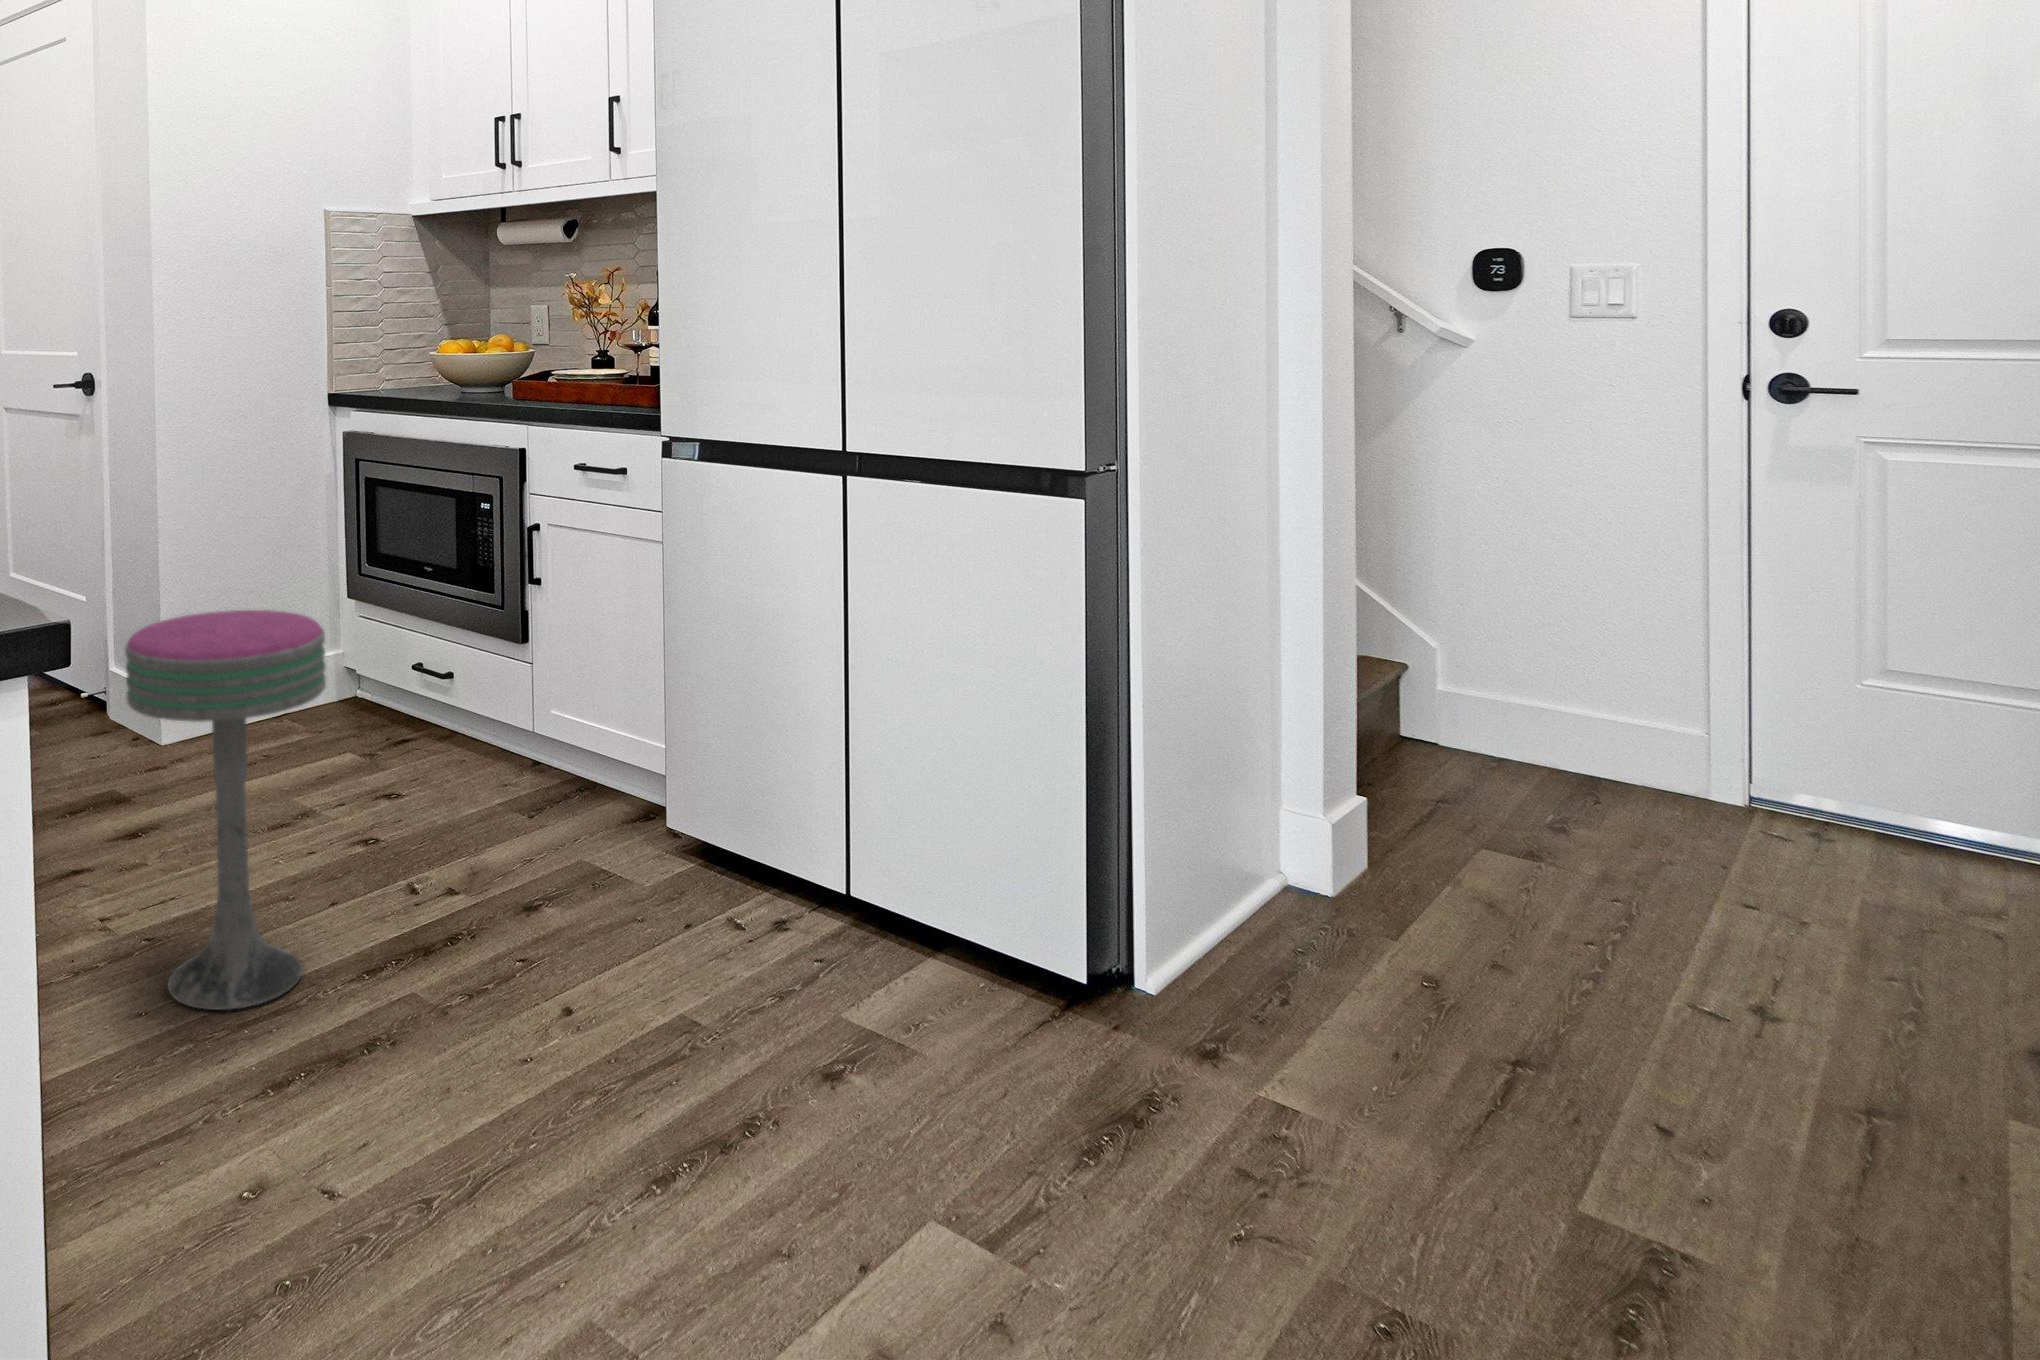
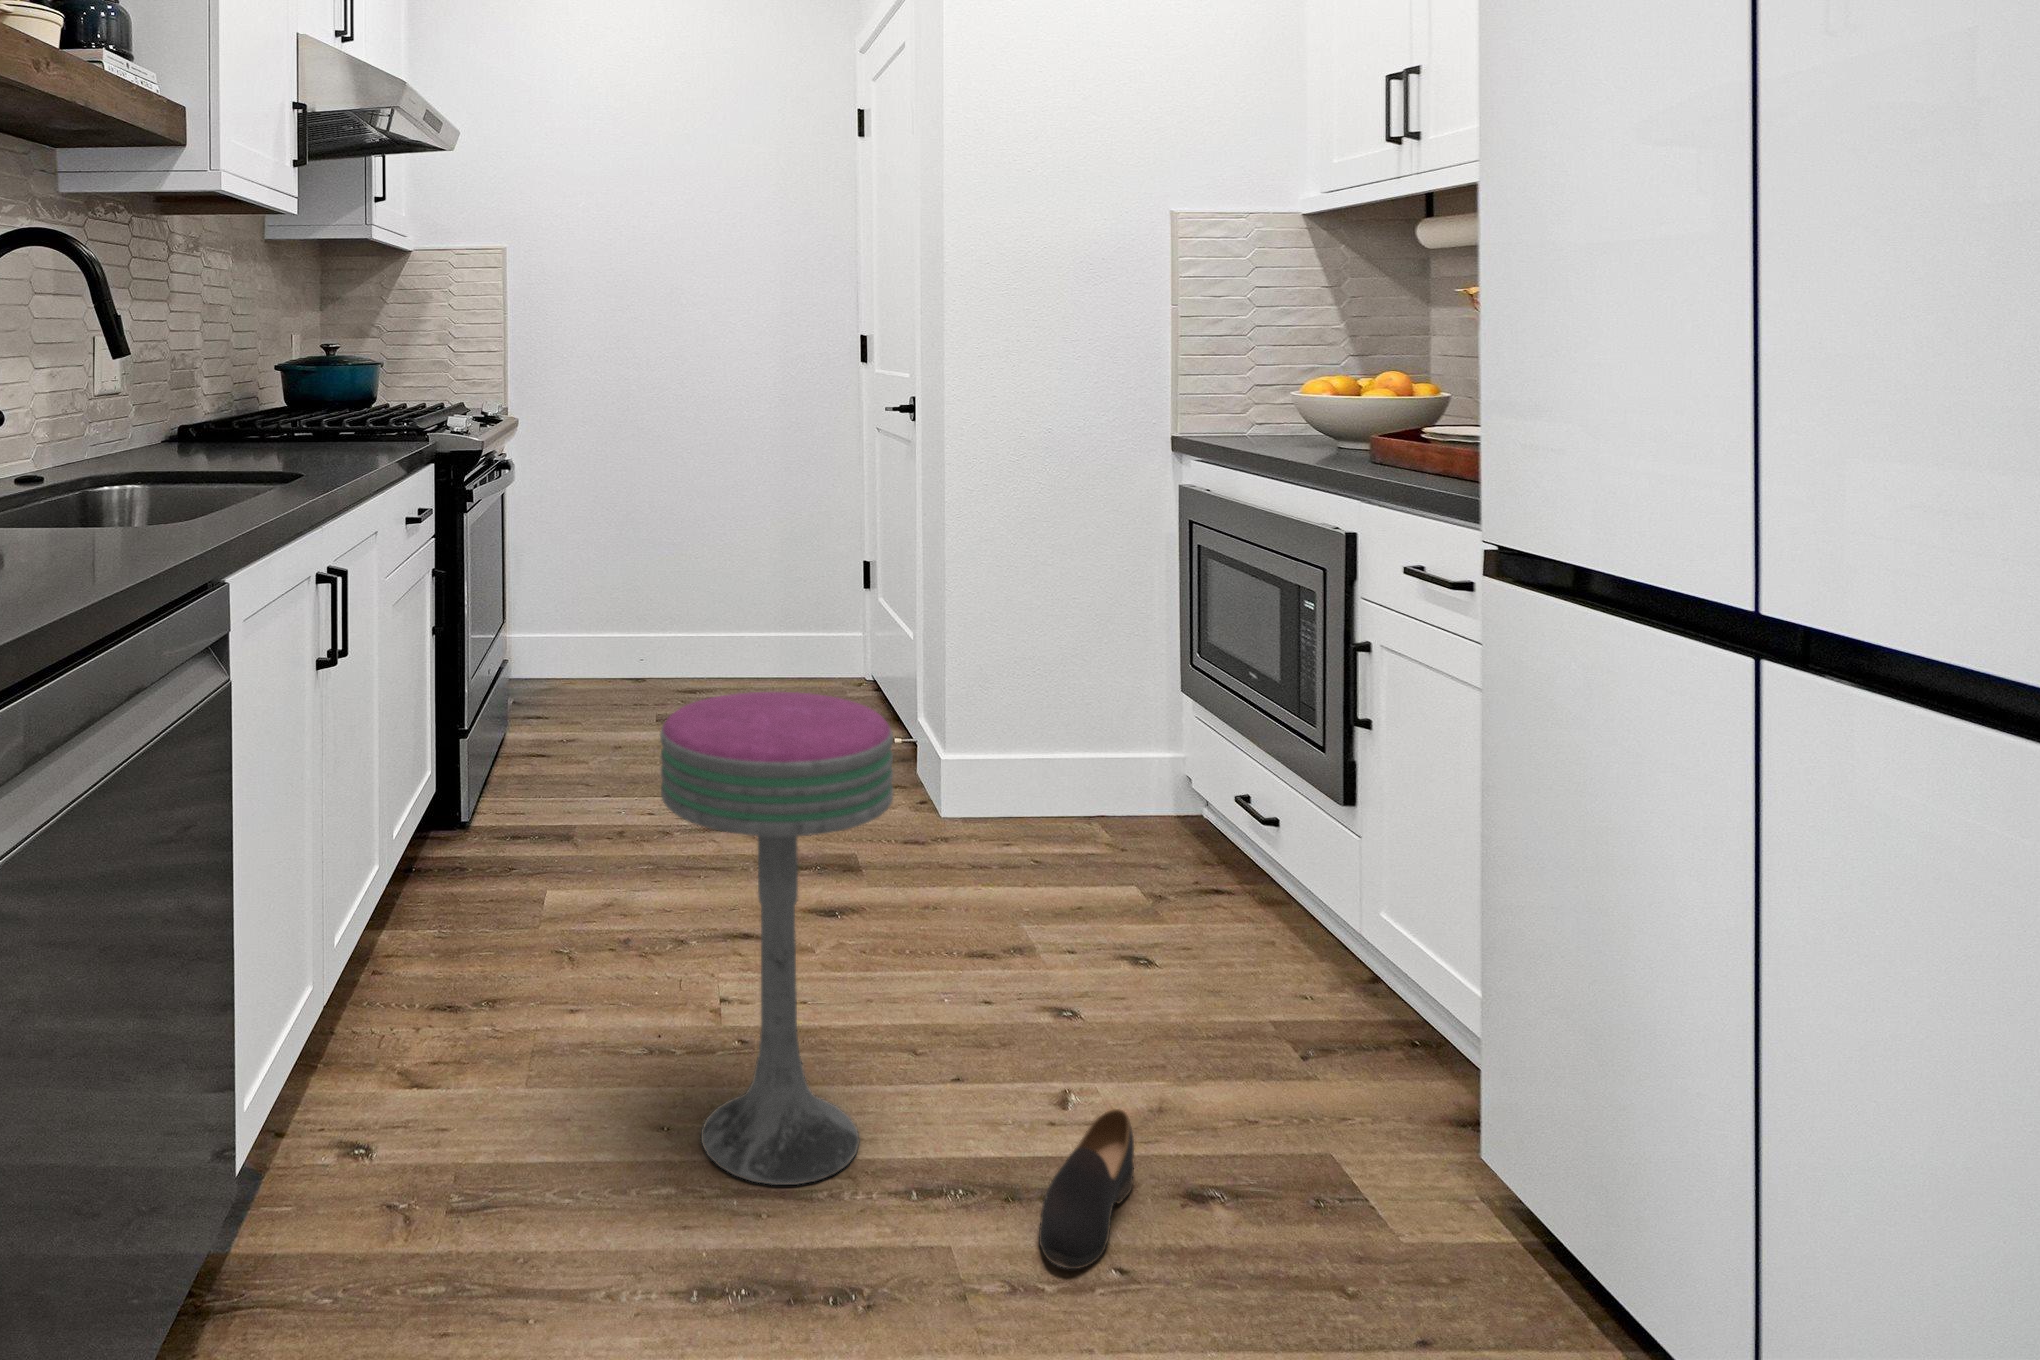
shoe: none [458,869,508,971] -> present [1039,1109,1134,1269]

